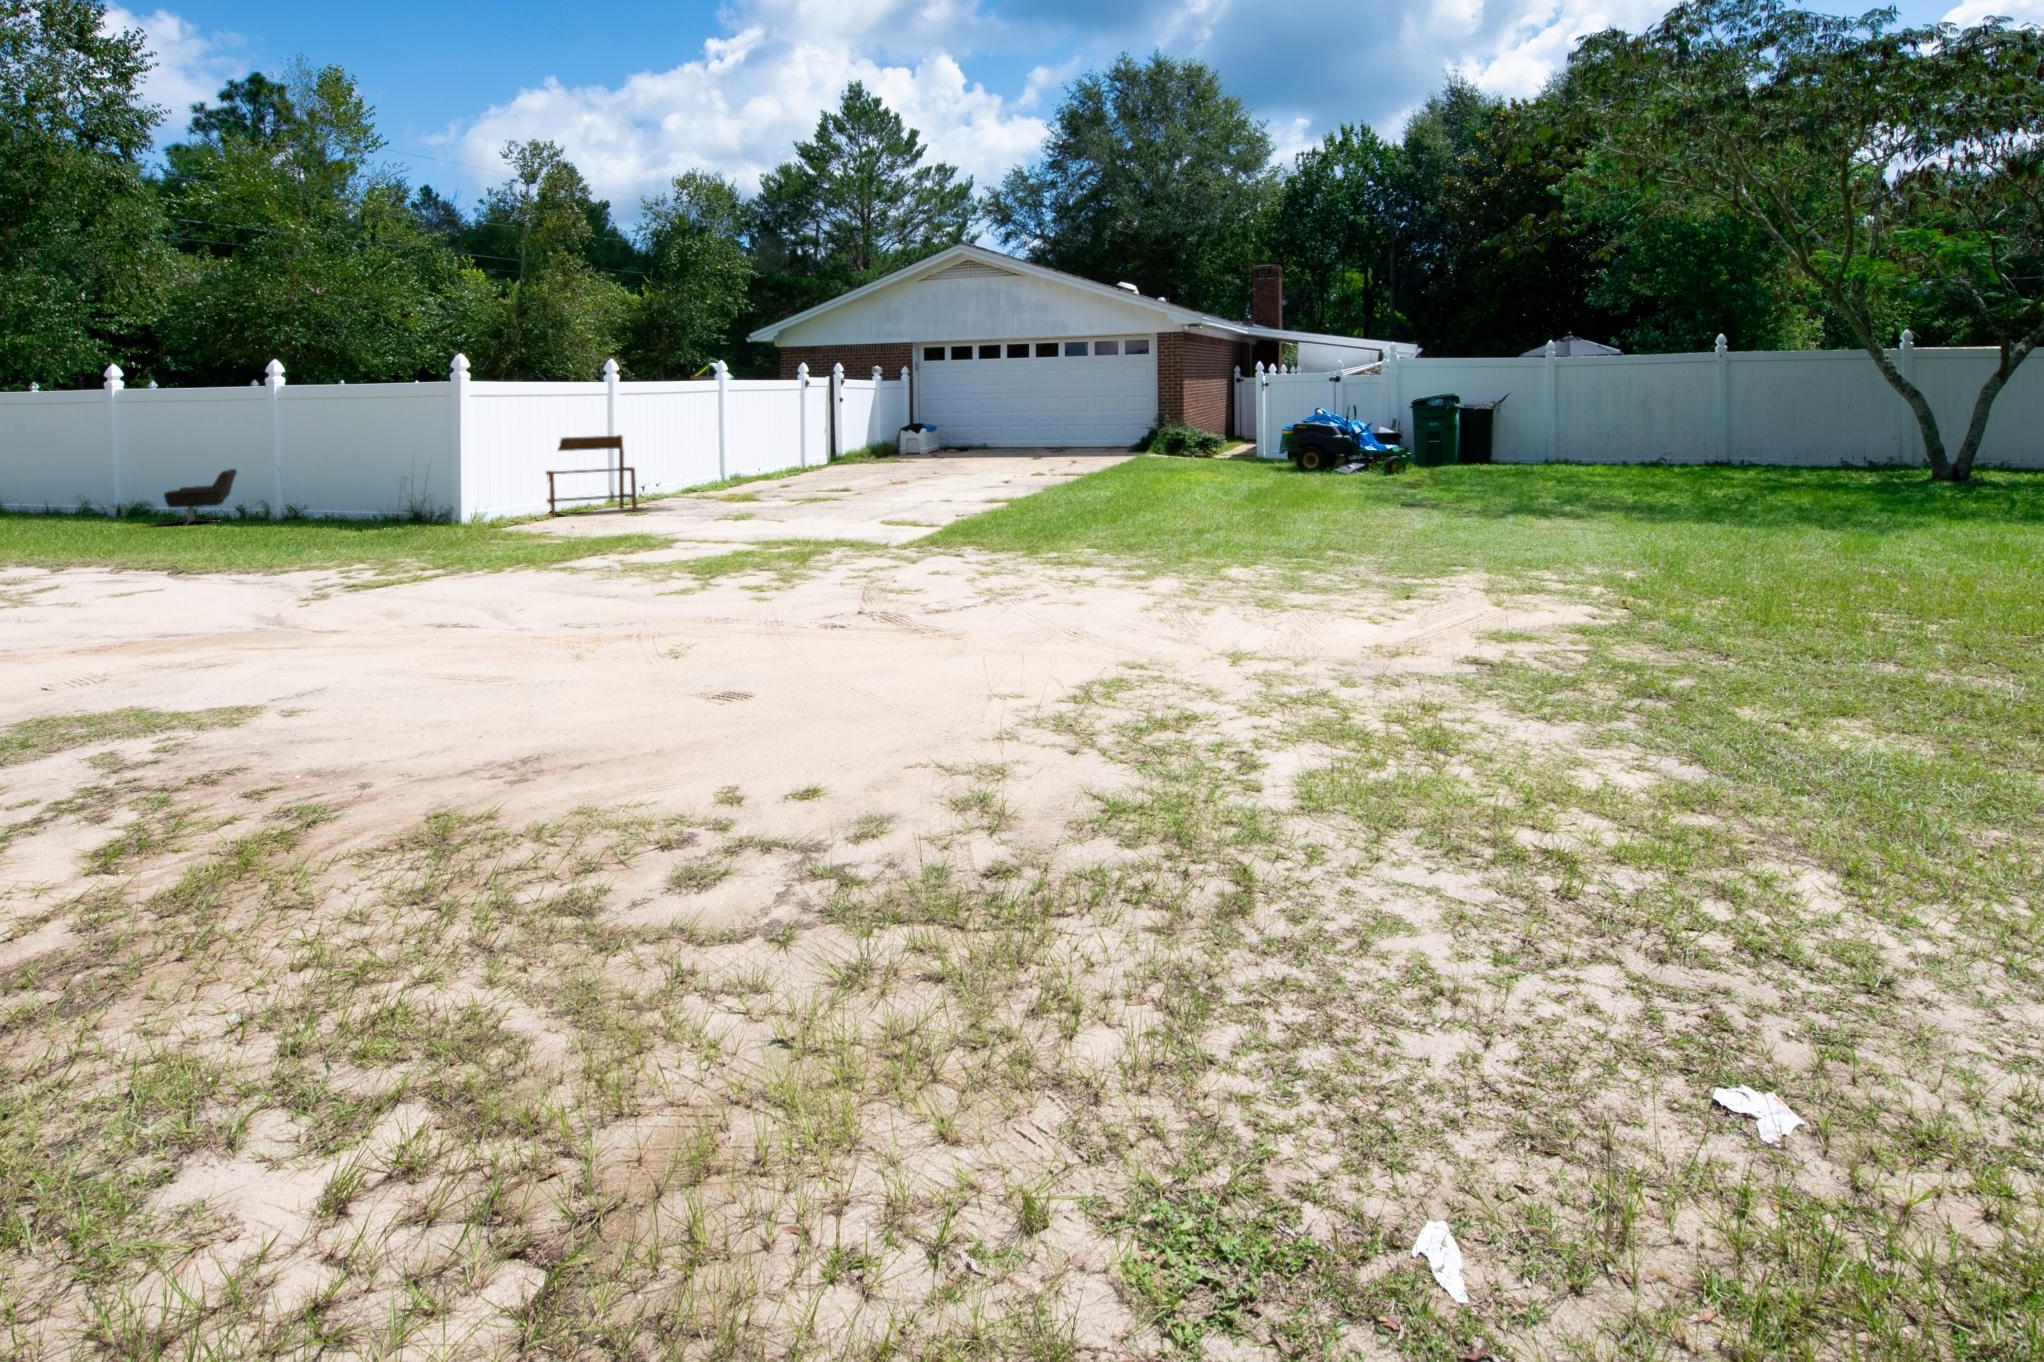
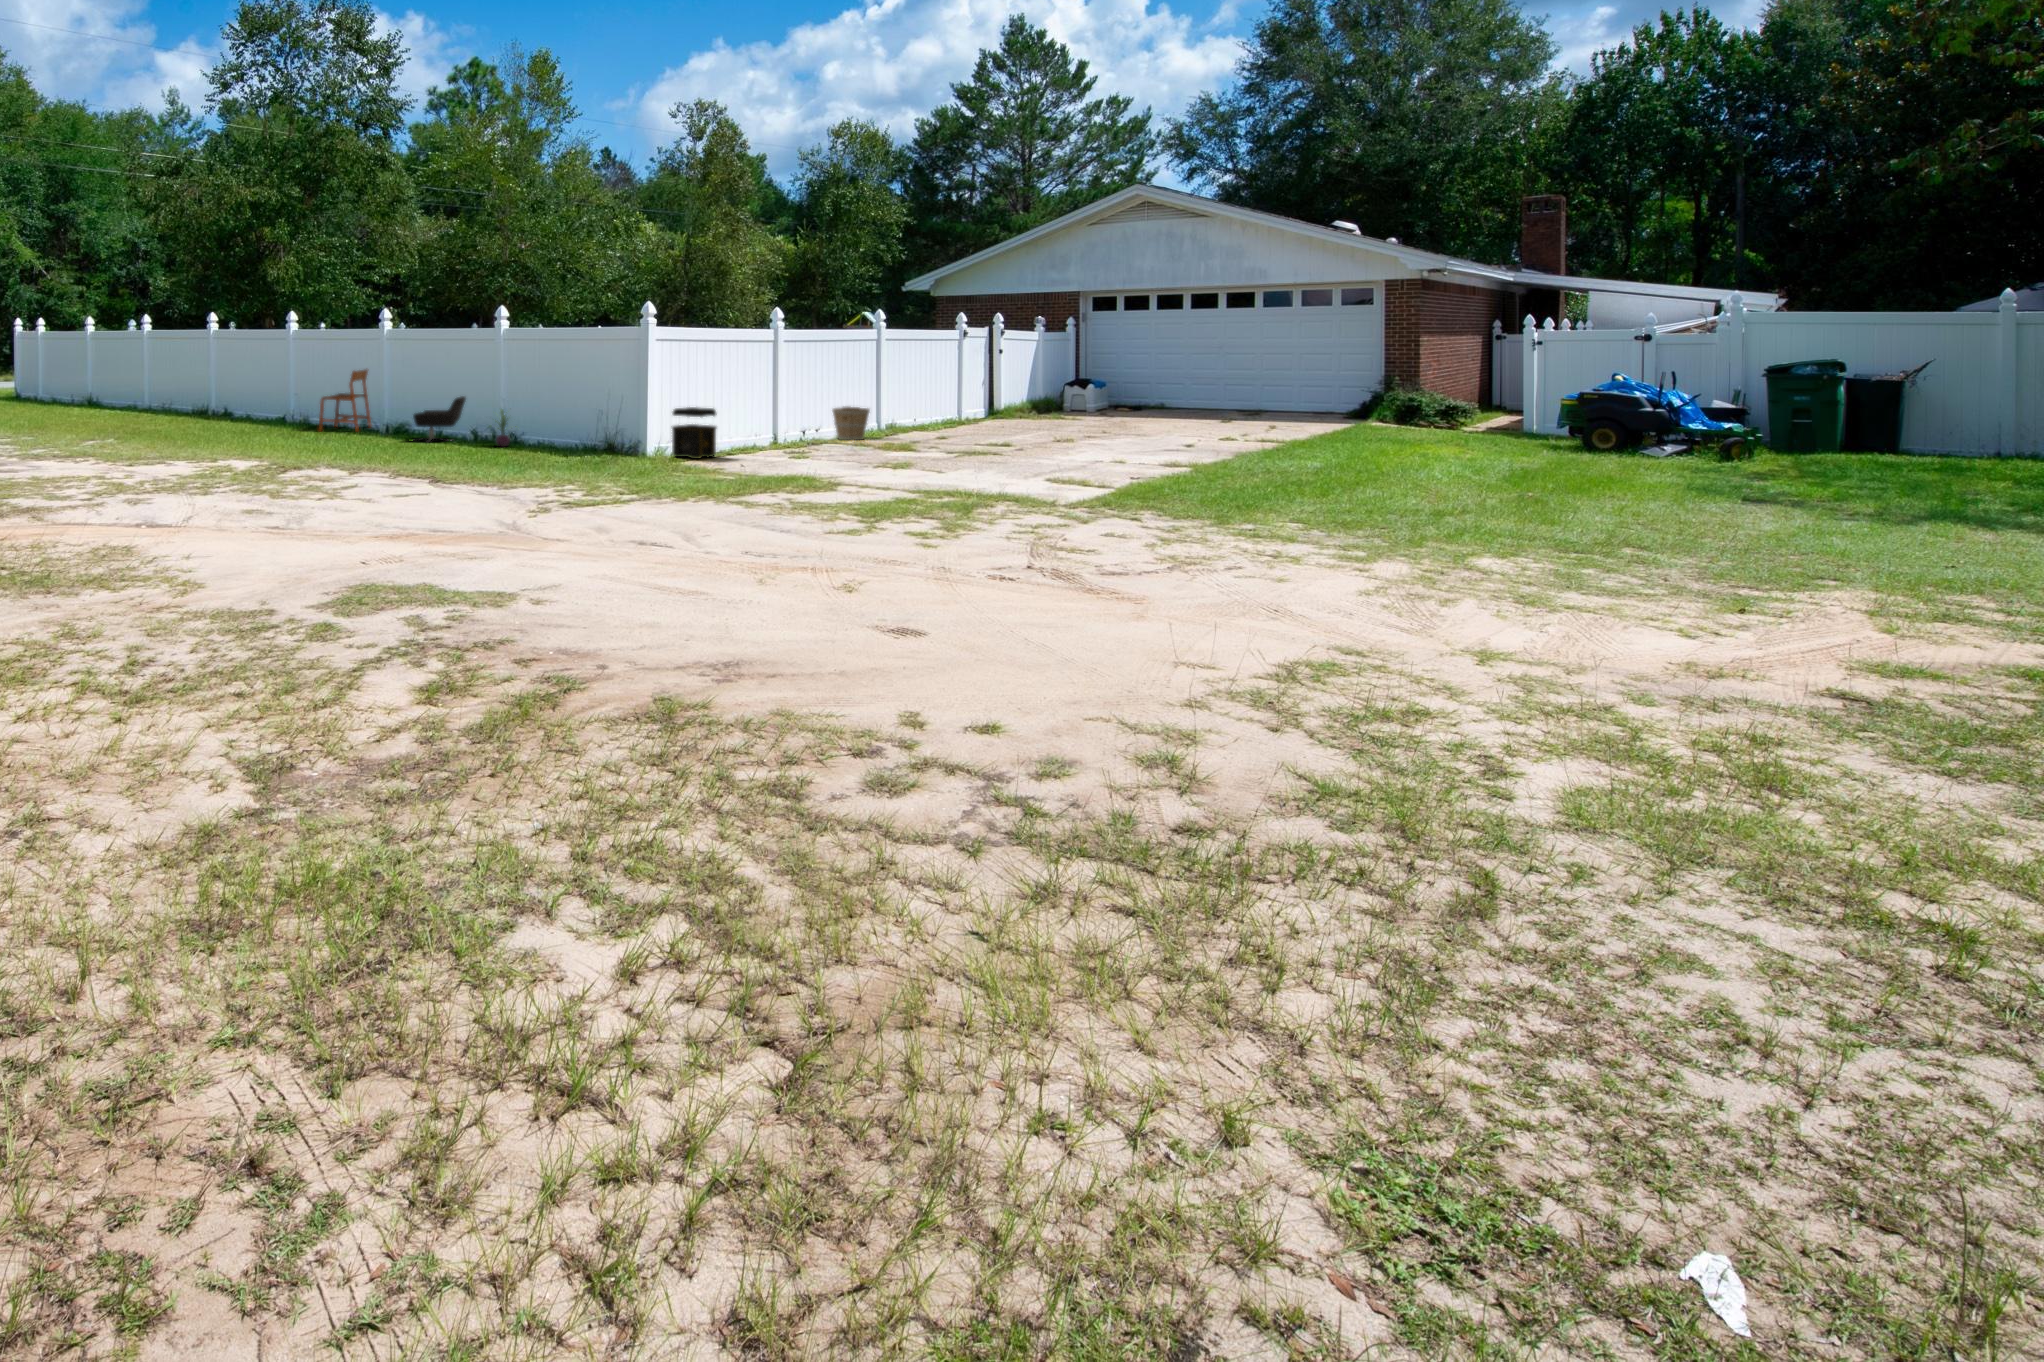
bench: present [546,435,637,517] -> present [319,369,372,431]
wooden bucket: none [670,461,710,495] -> present [833,406,870,440]
toolbox: none [491,470,544,525] -> present [672,407,717,459]
decorative plant: none [257,480,309,525] -> present [496,409,516,446]

